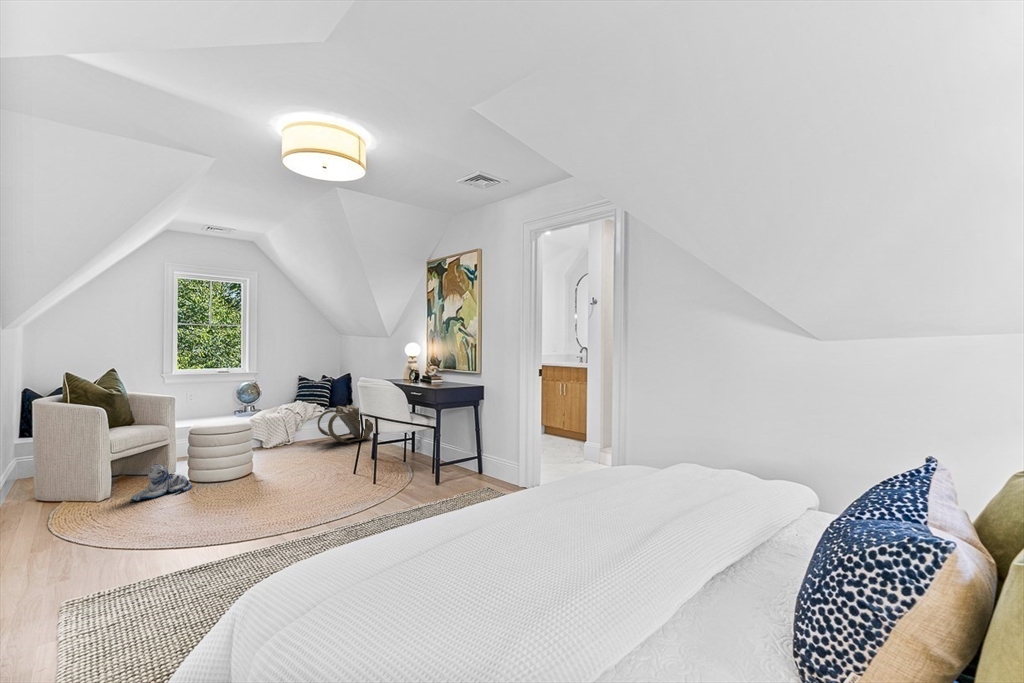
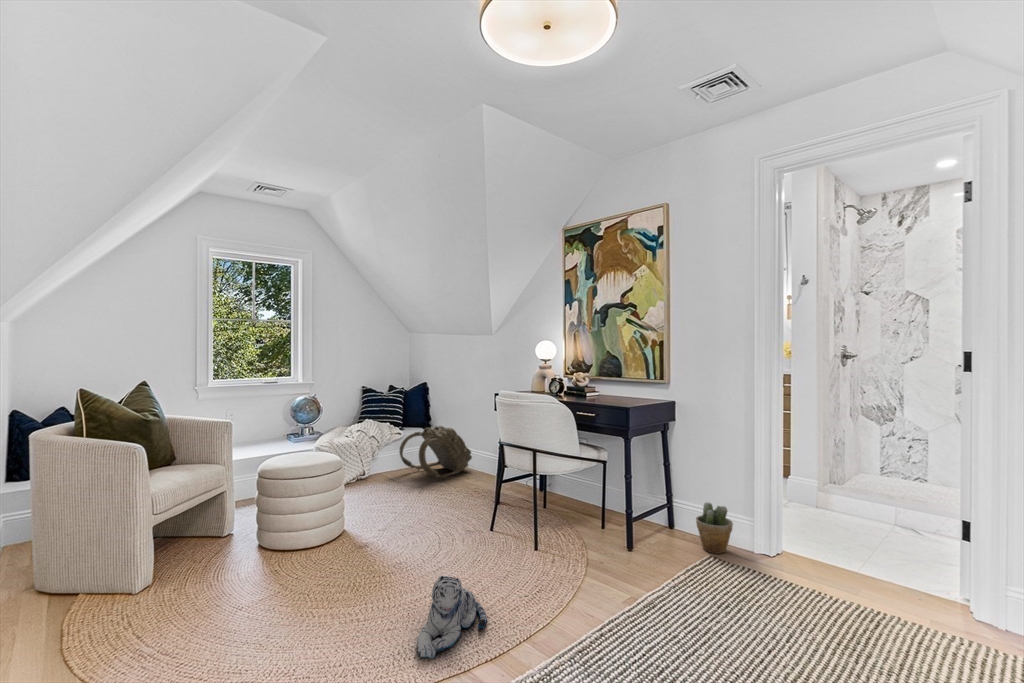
potted plant: none [483,452,507,486] -> present [696,502,733,554]
plush toy: present [131,464,192,501] -> present [417,576,487,658]

